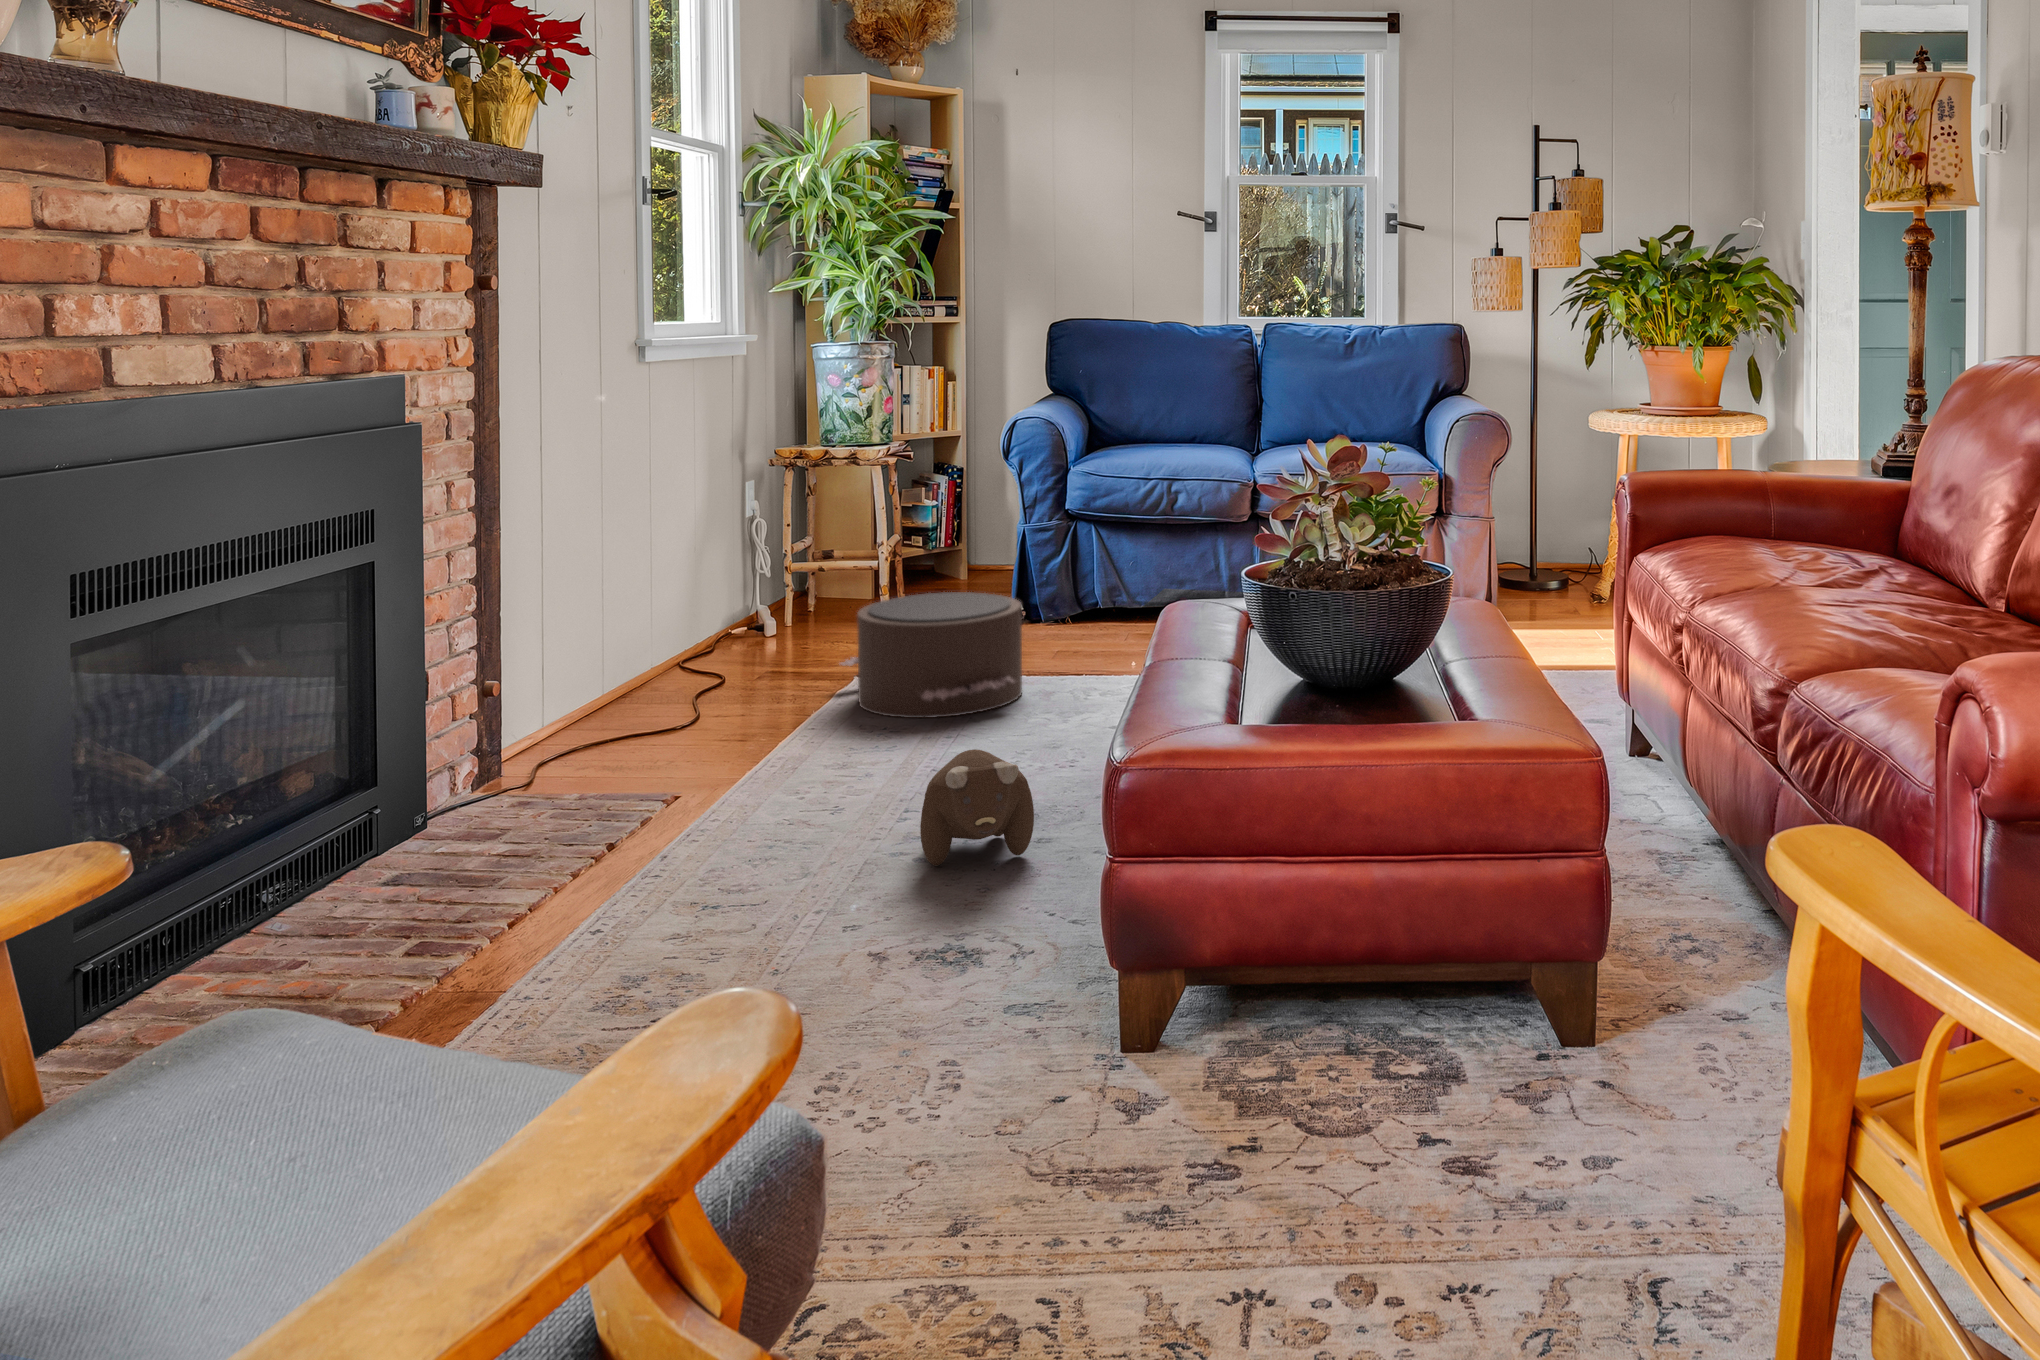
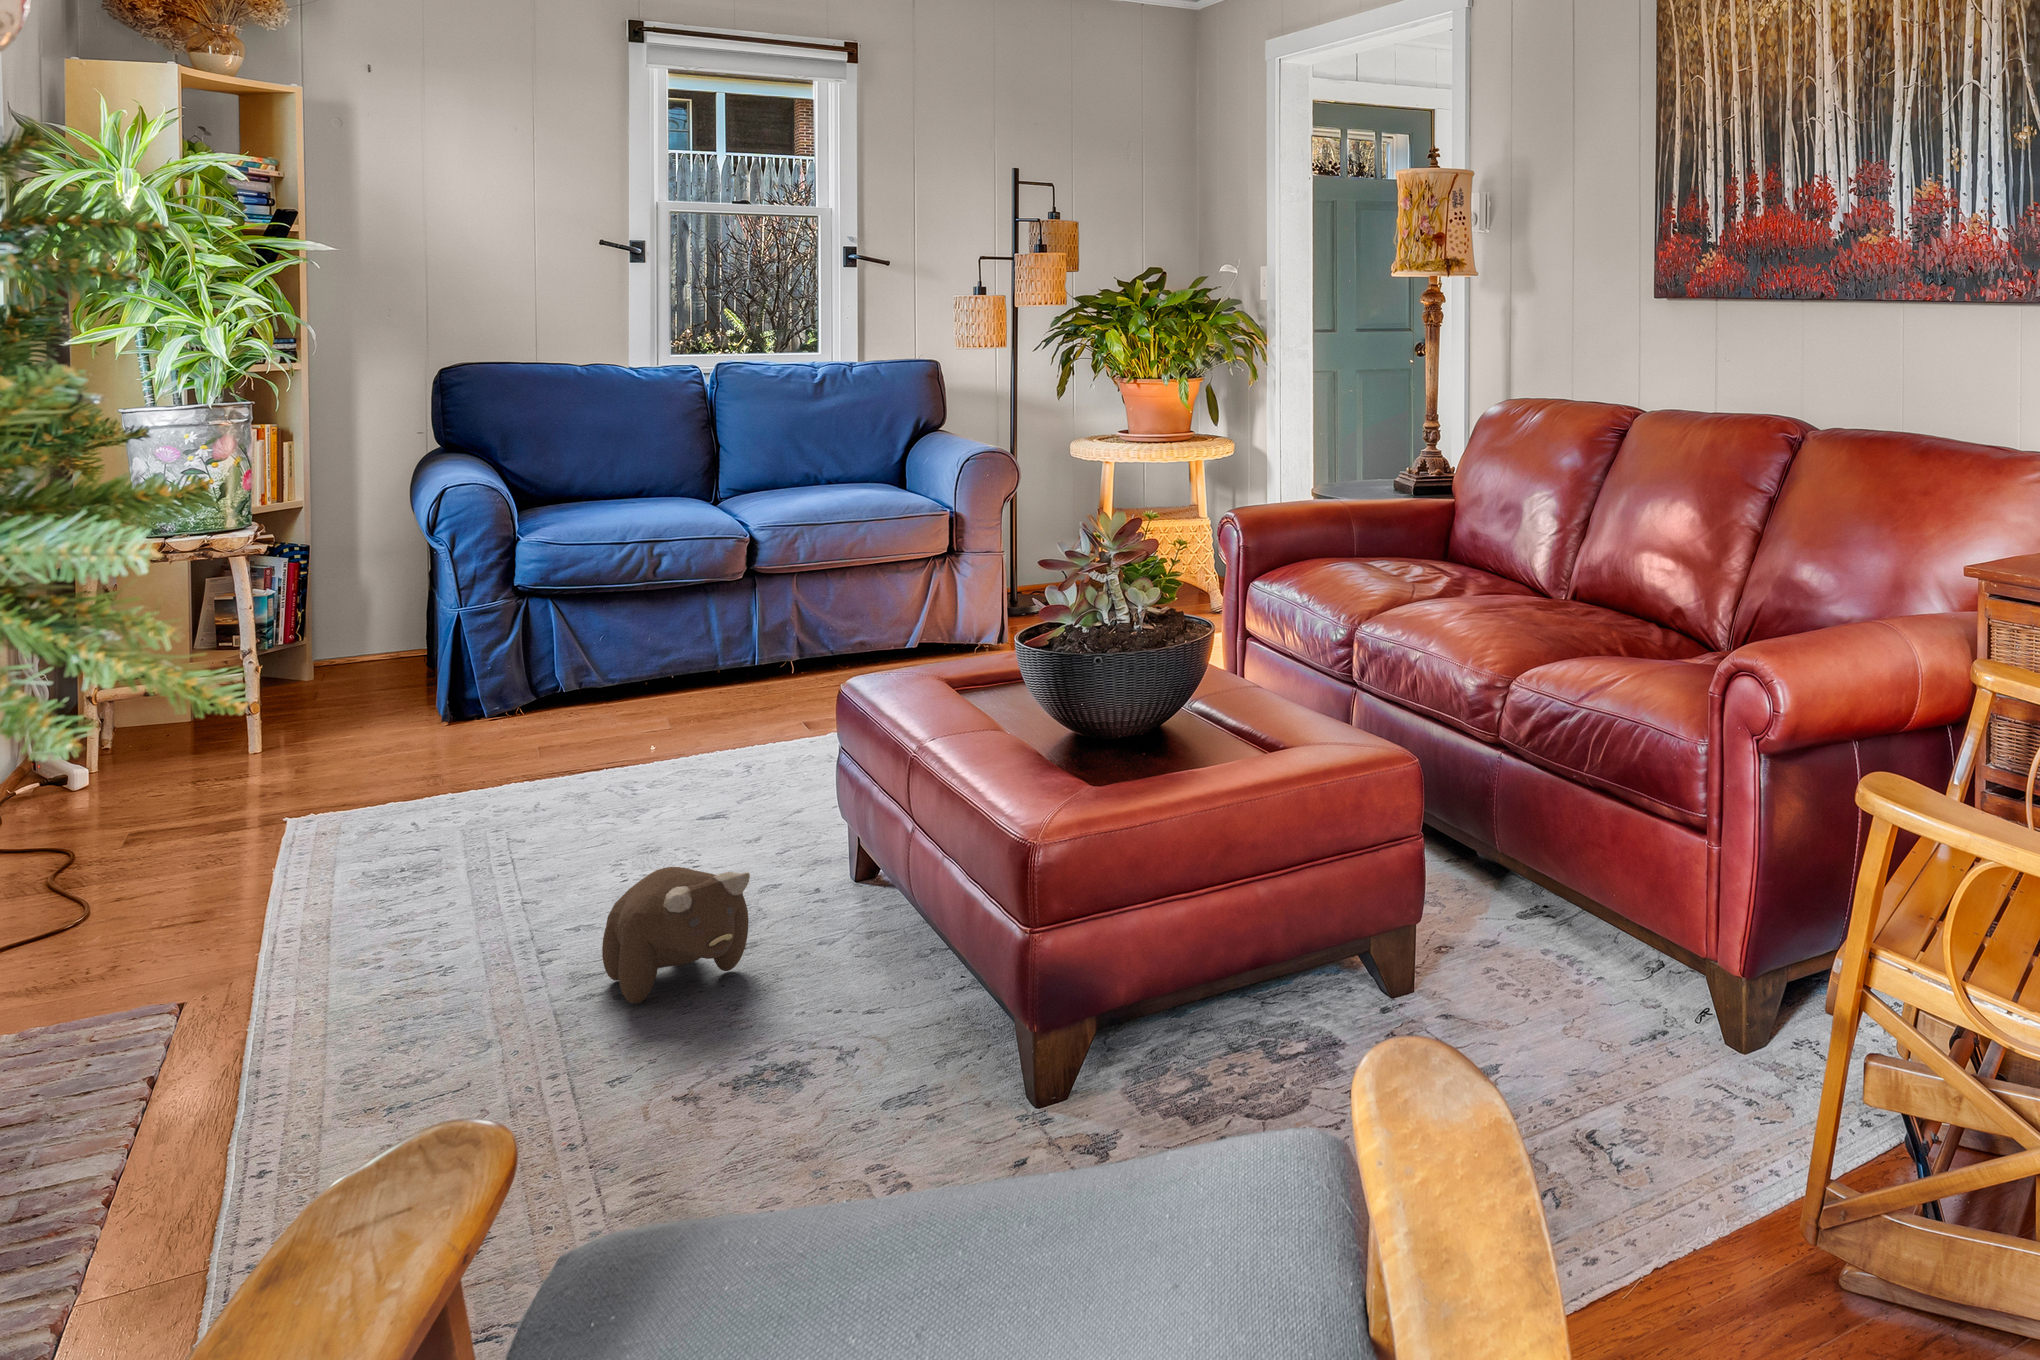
pouf: present [840,592,1022,718] -> none [263,695,557,860]

